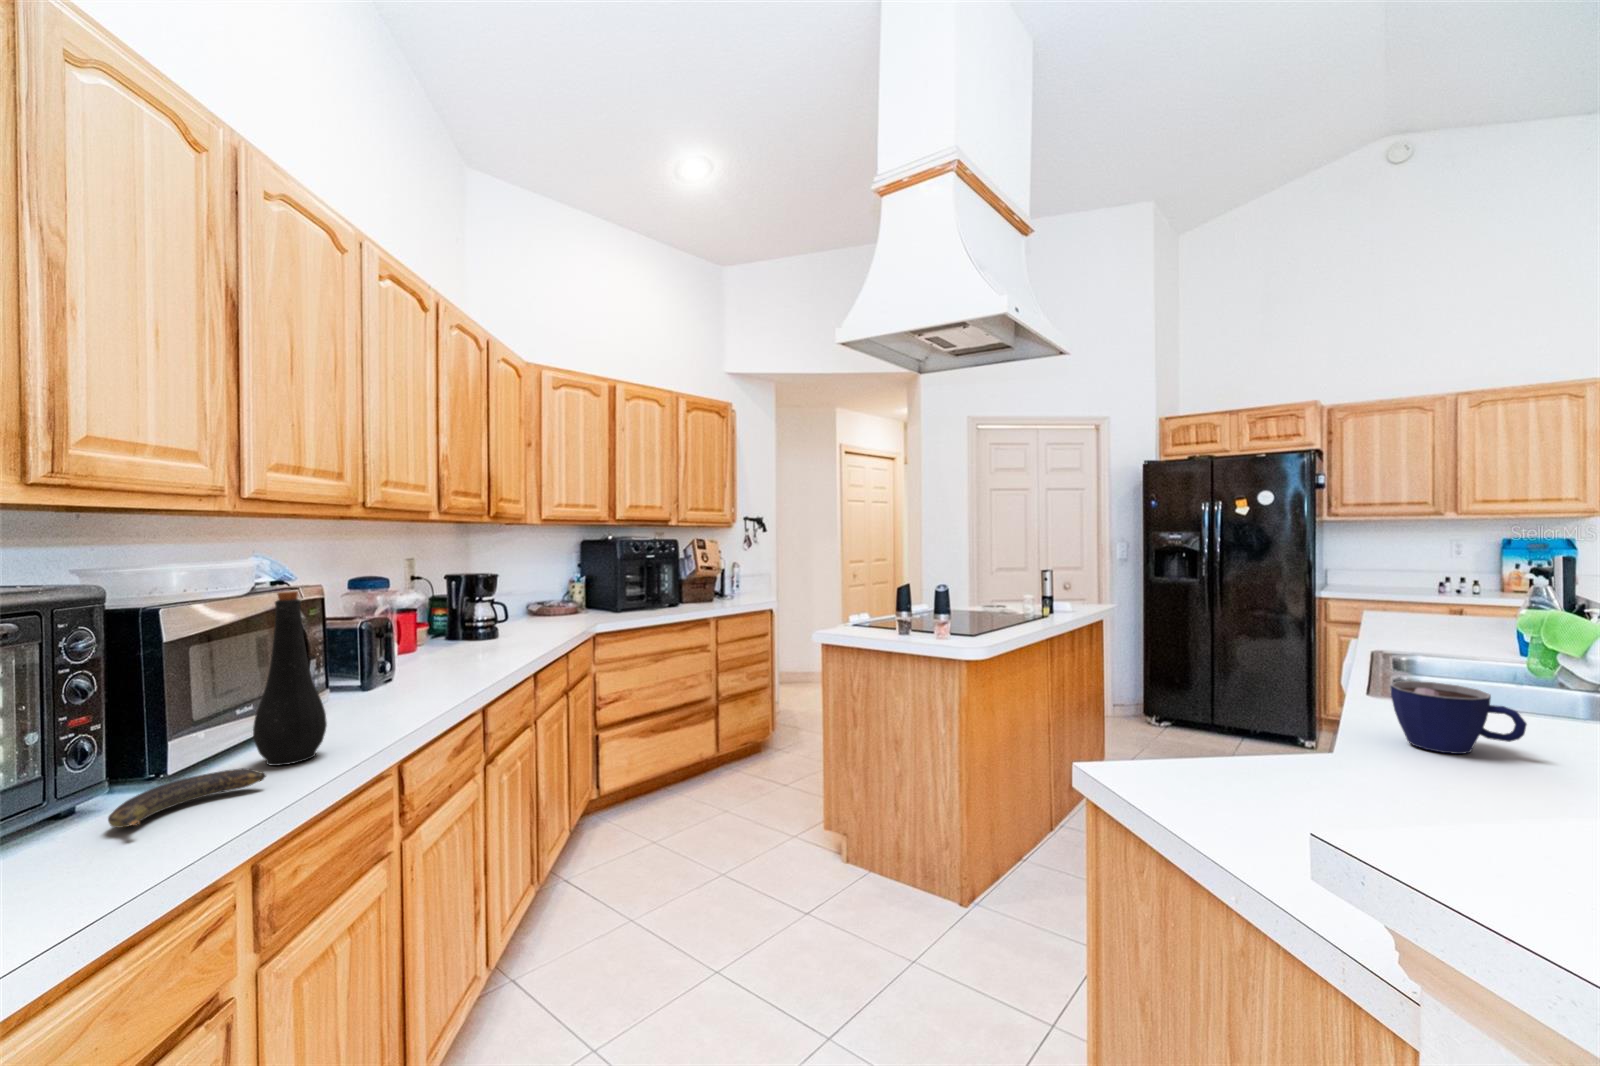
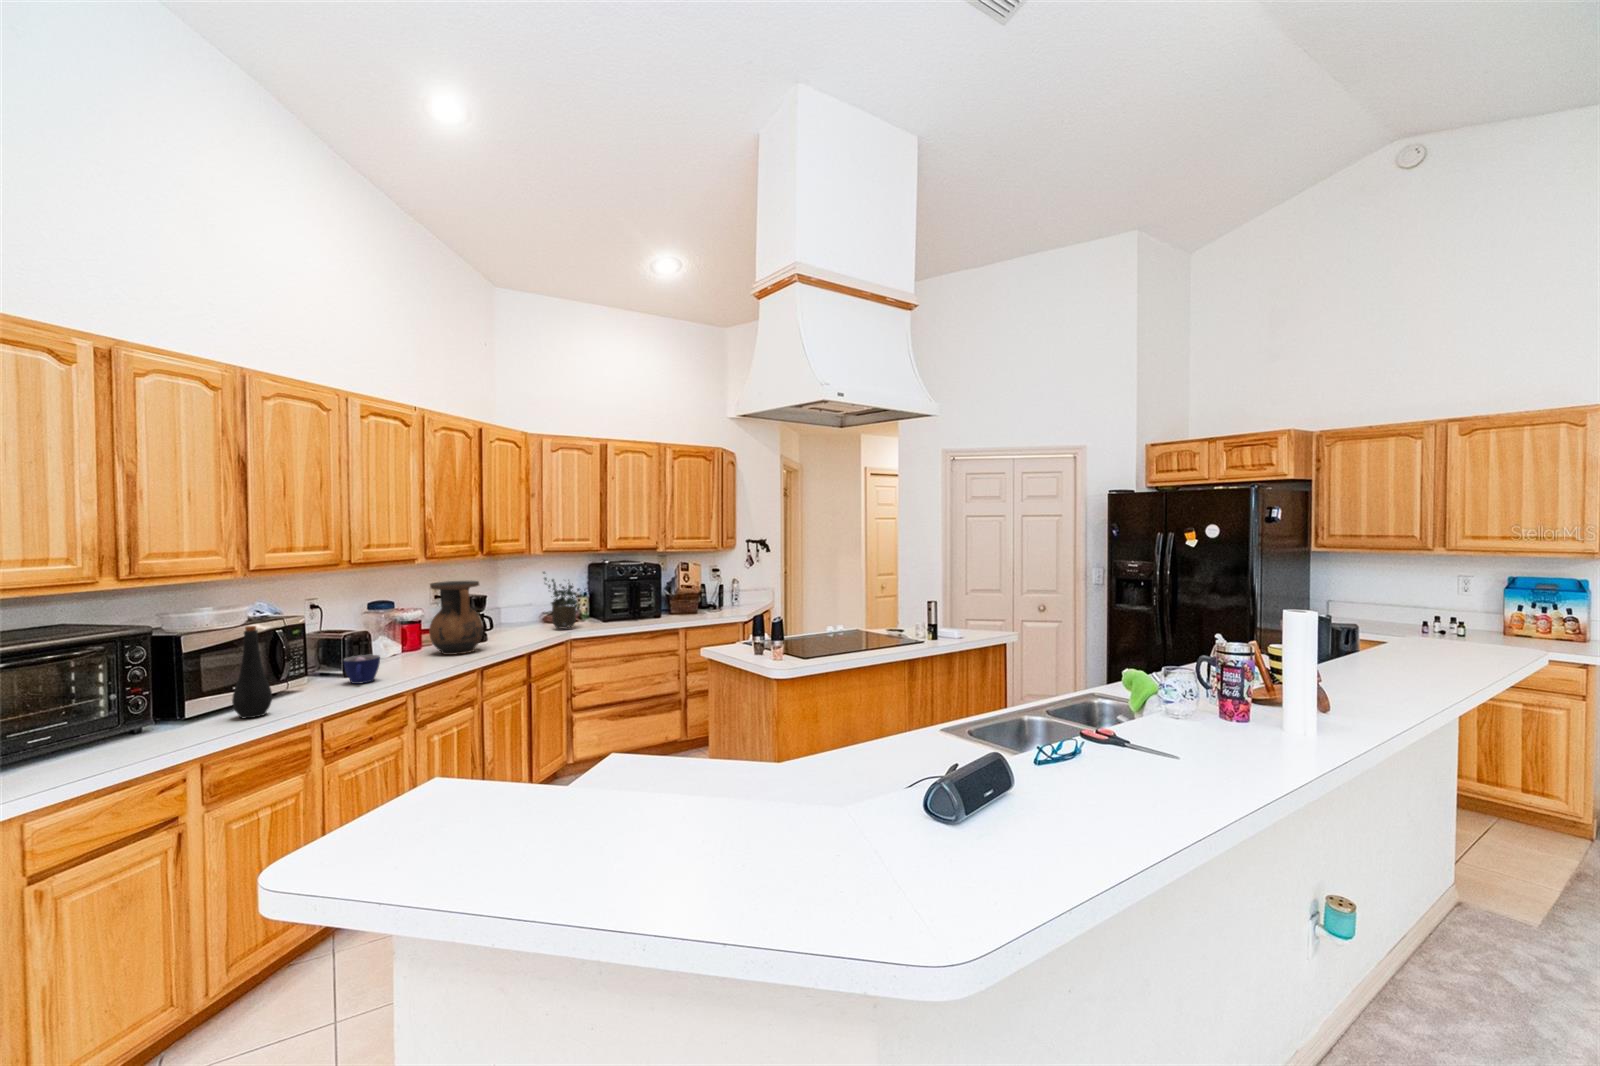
potted plant: none [545,545,600,619] -> present [543,572,580,628]
vase: none [441,549,517,653] -> present [429,581,483,655]
cup: present [1390,681,1527,754] -> present [344,655,380,684]
banana: present [108,768,266,828] -> none [144,718,223,740]

